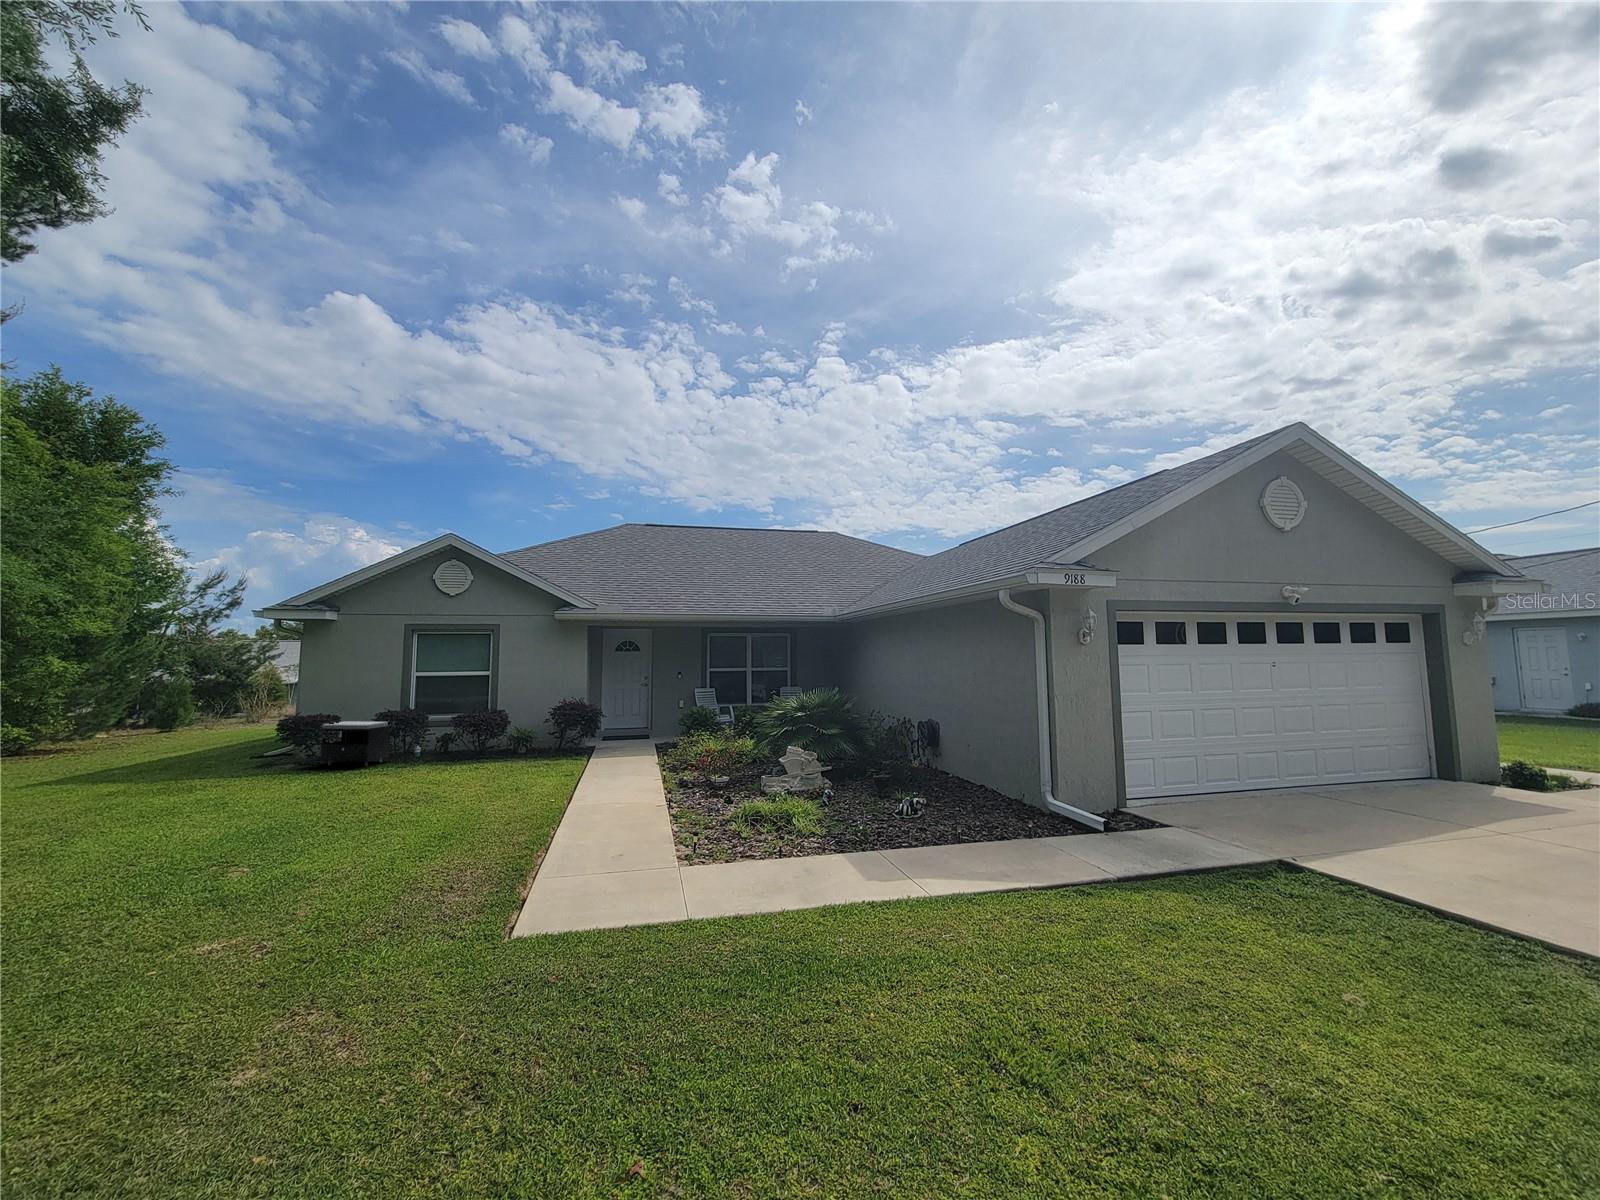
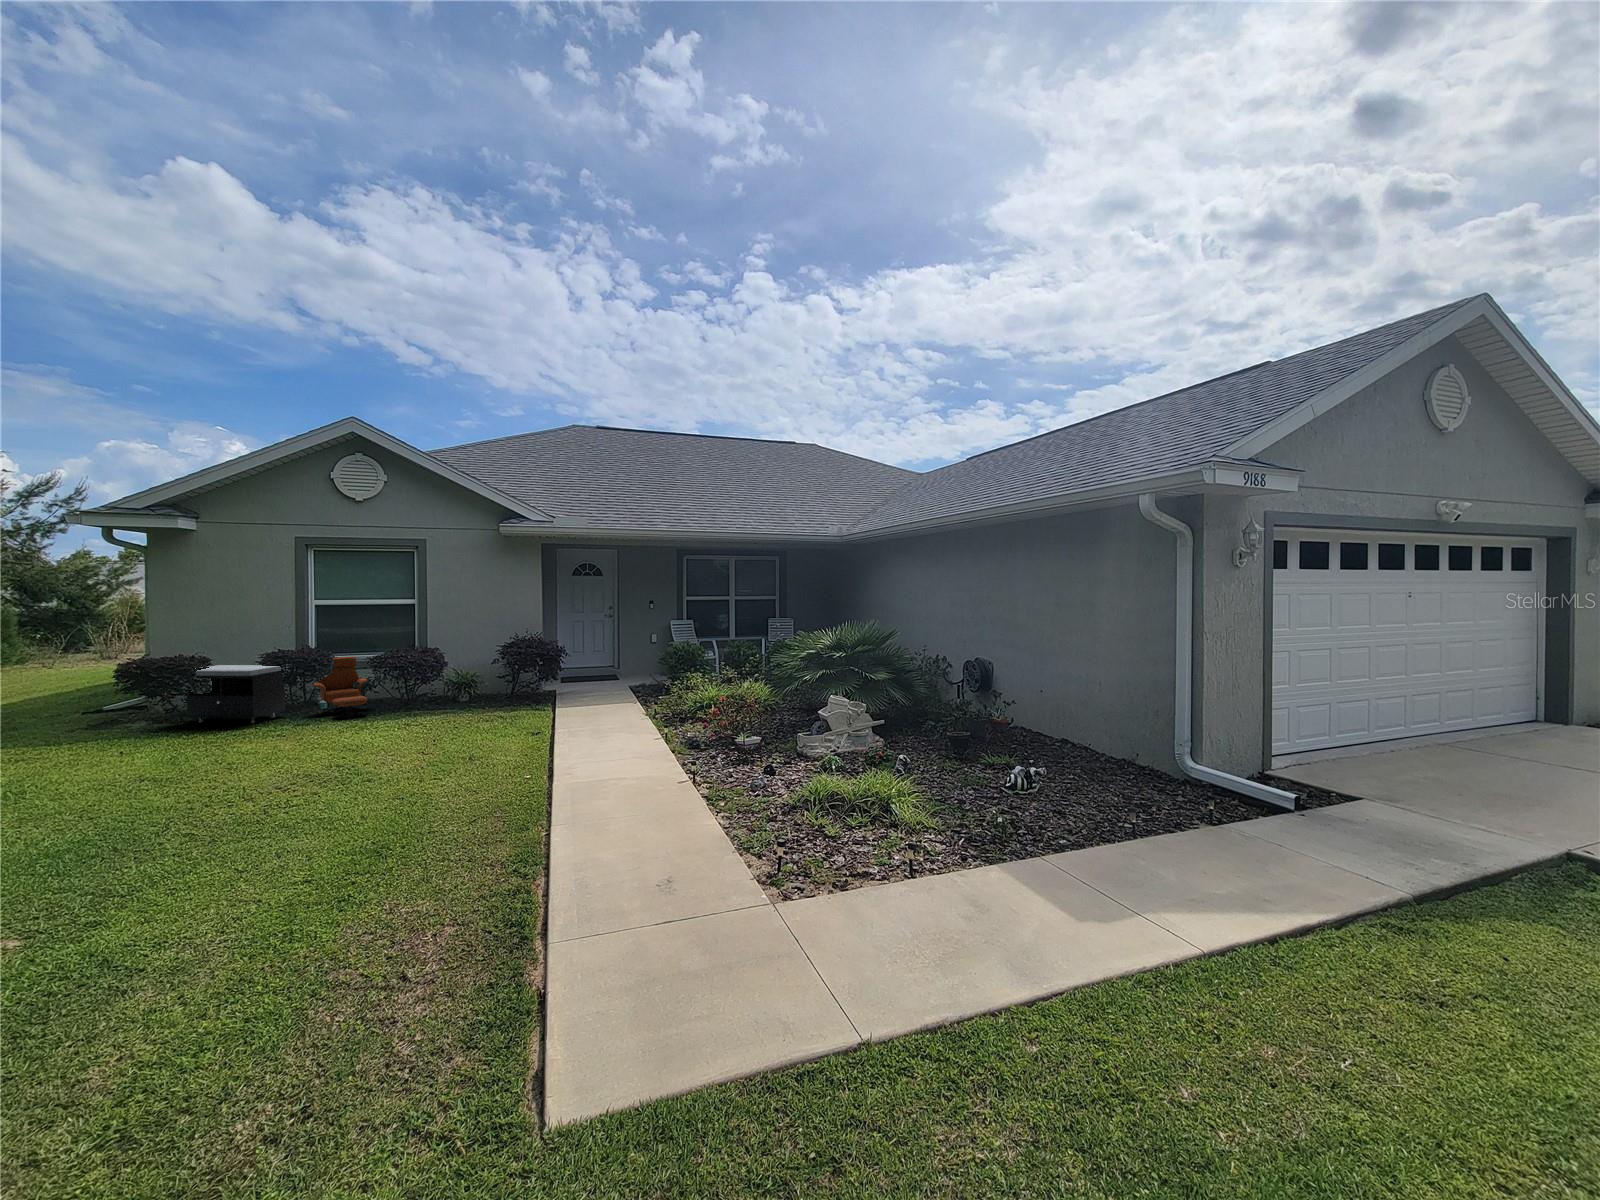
lounge chair: none [410,716,450,764] -> present [313,657,367,719]

